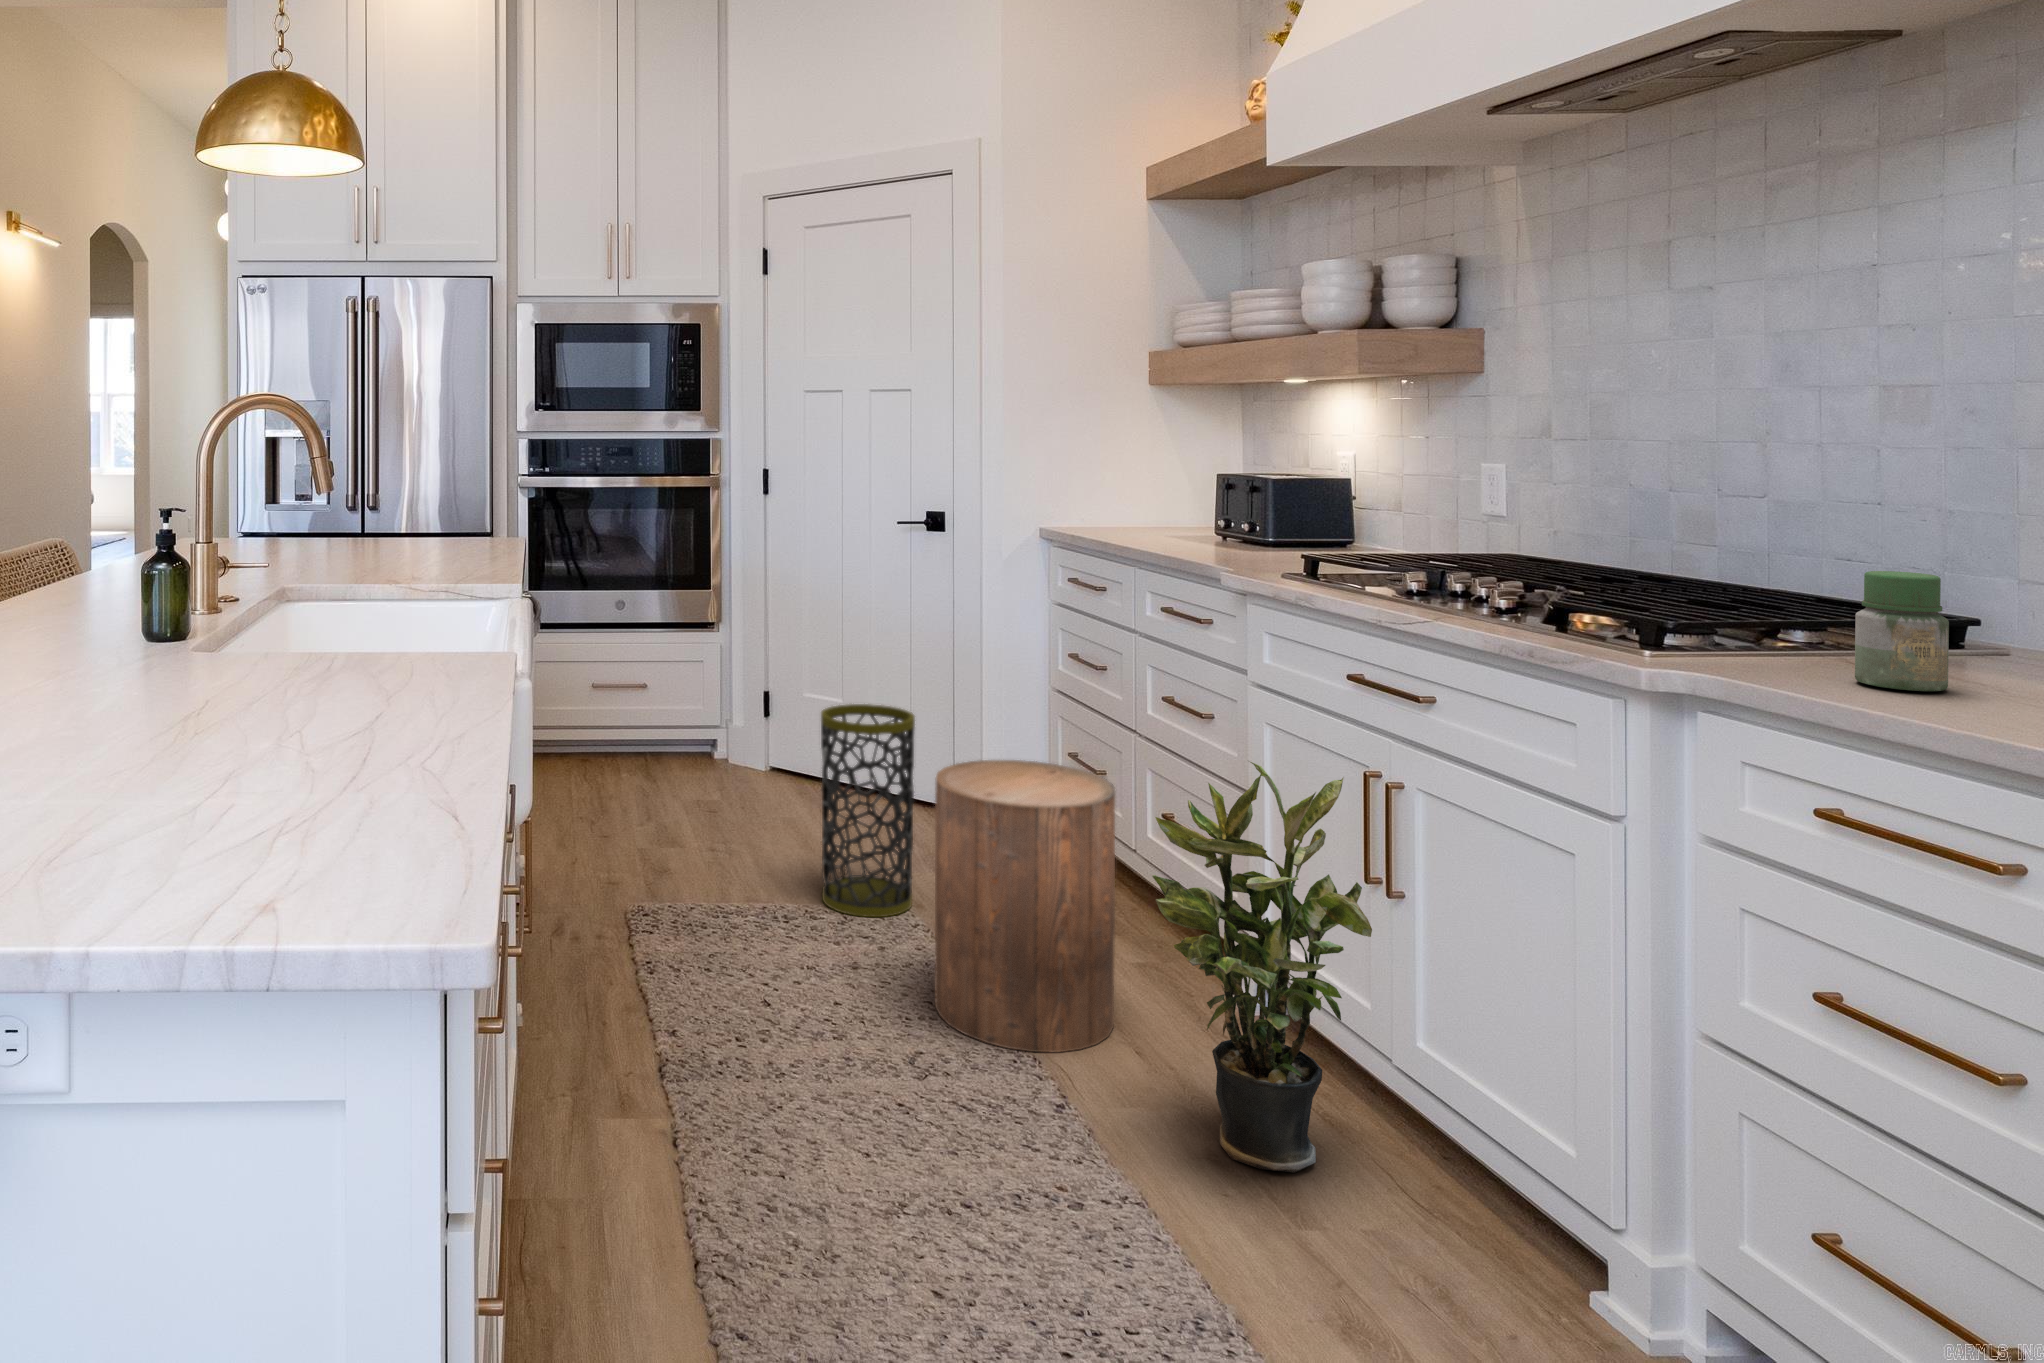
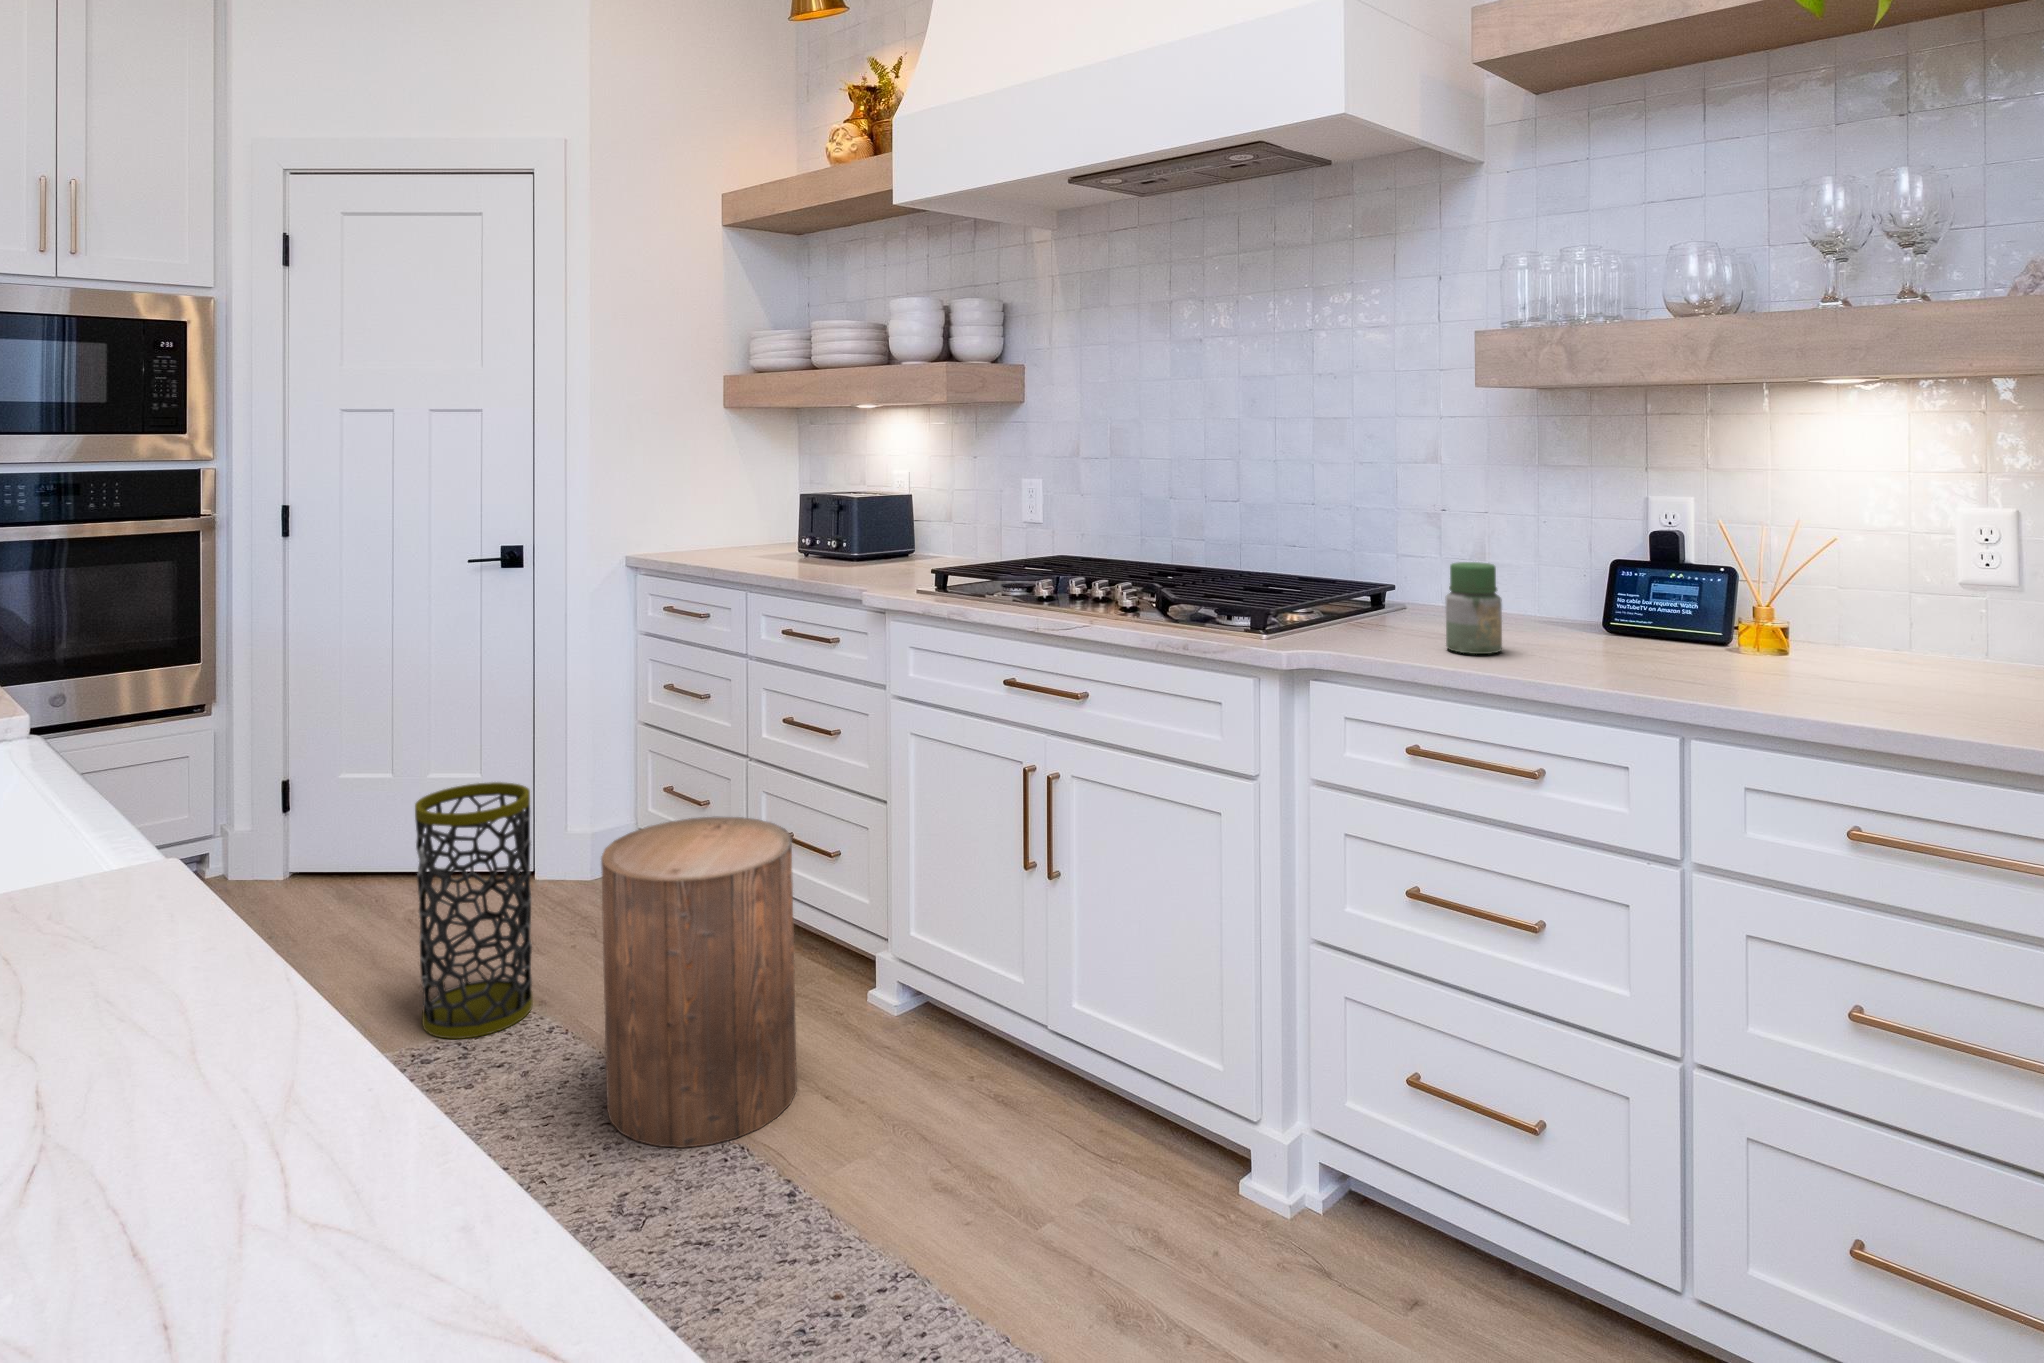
potted plant: present [1152,762,1372,1173] -> none [871,784,1059,1184]

